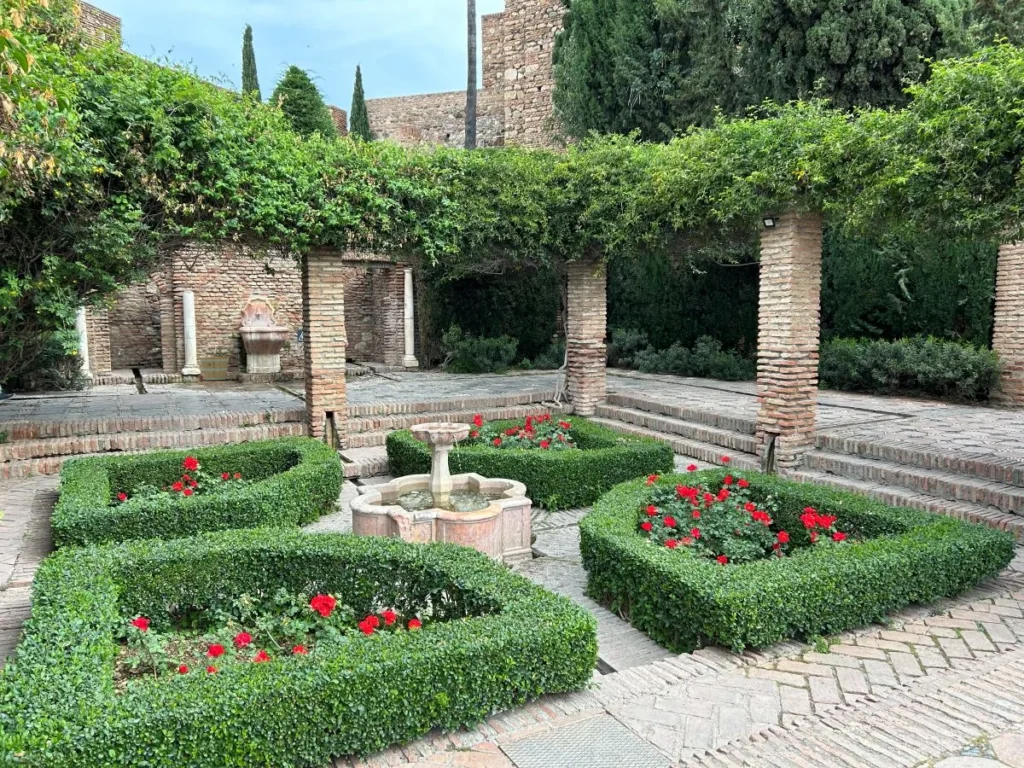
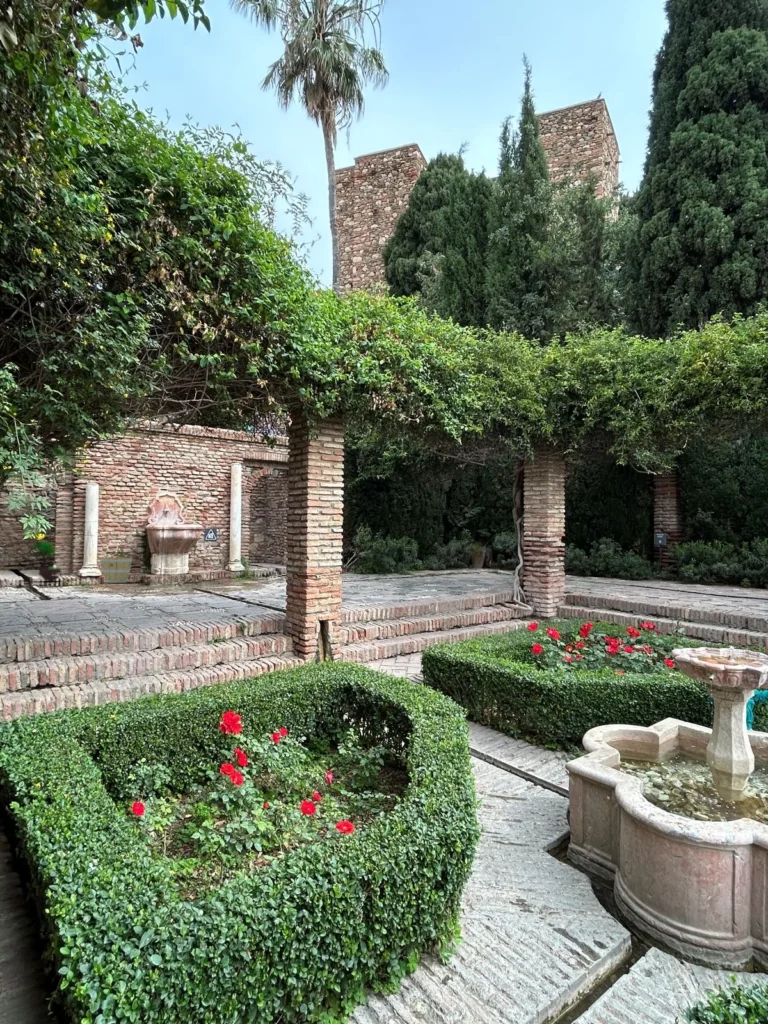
potted tree: none [139,340,168,380] -> present [33,540,61,581]

